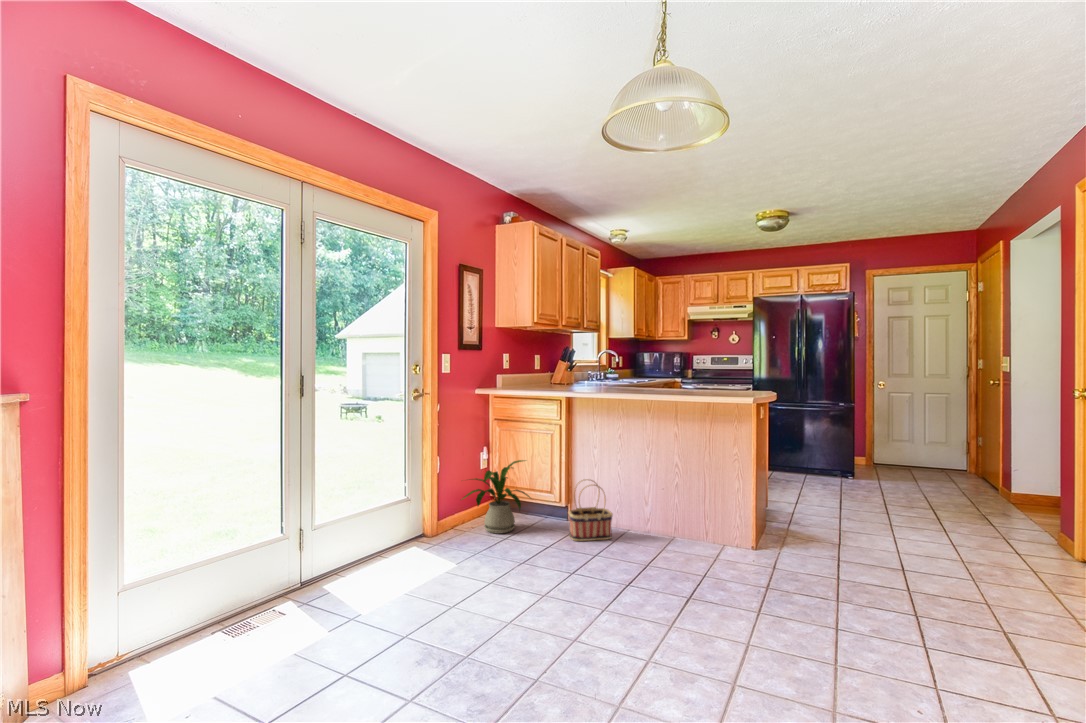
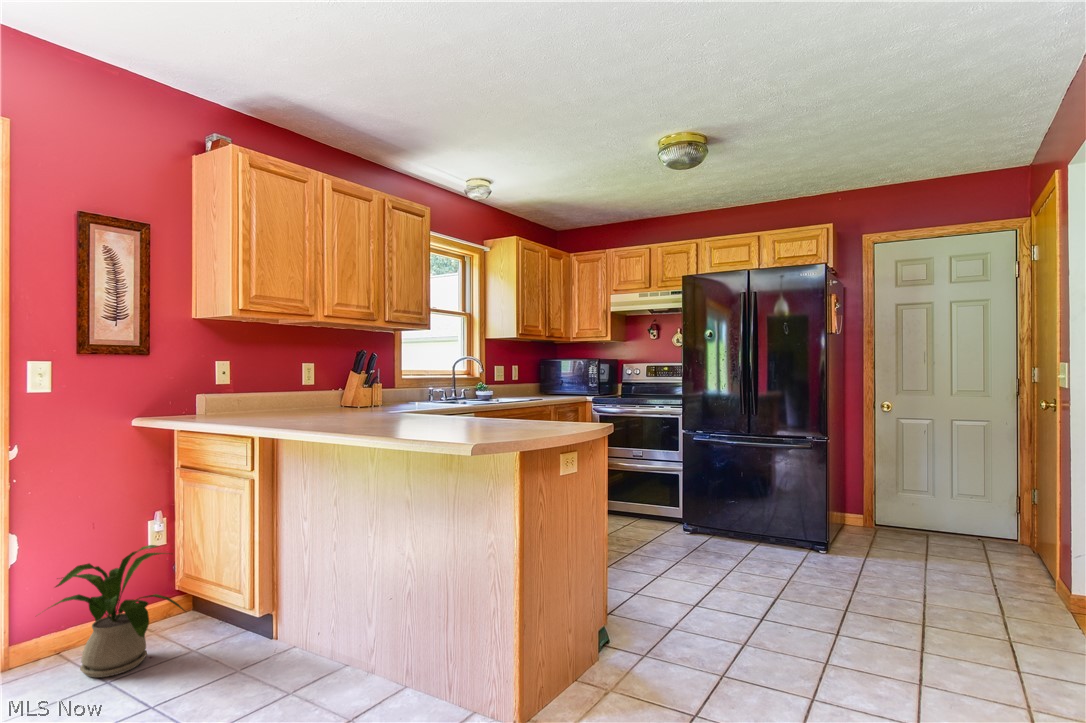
basket: present [568,480,613,541] -> none [193,583,283,704]

